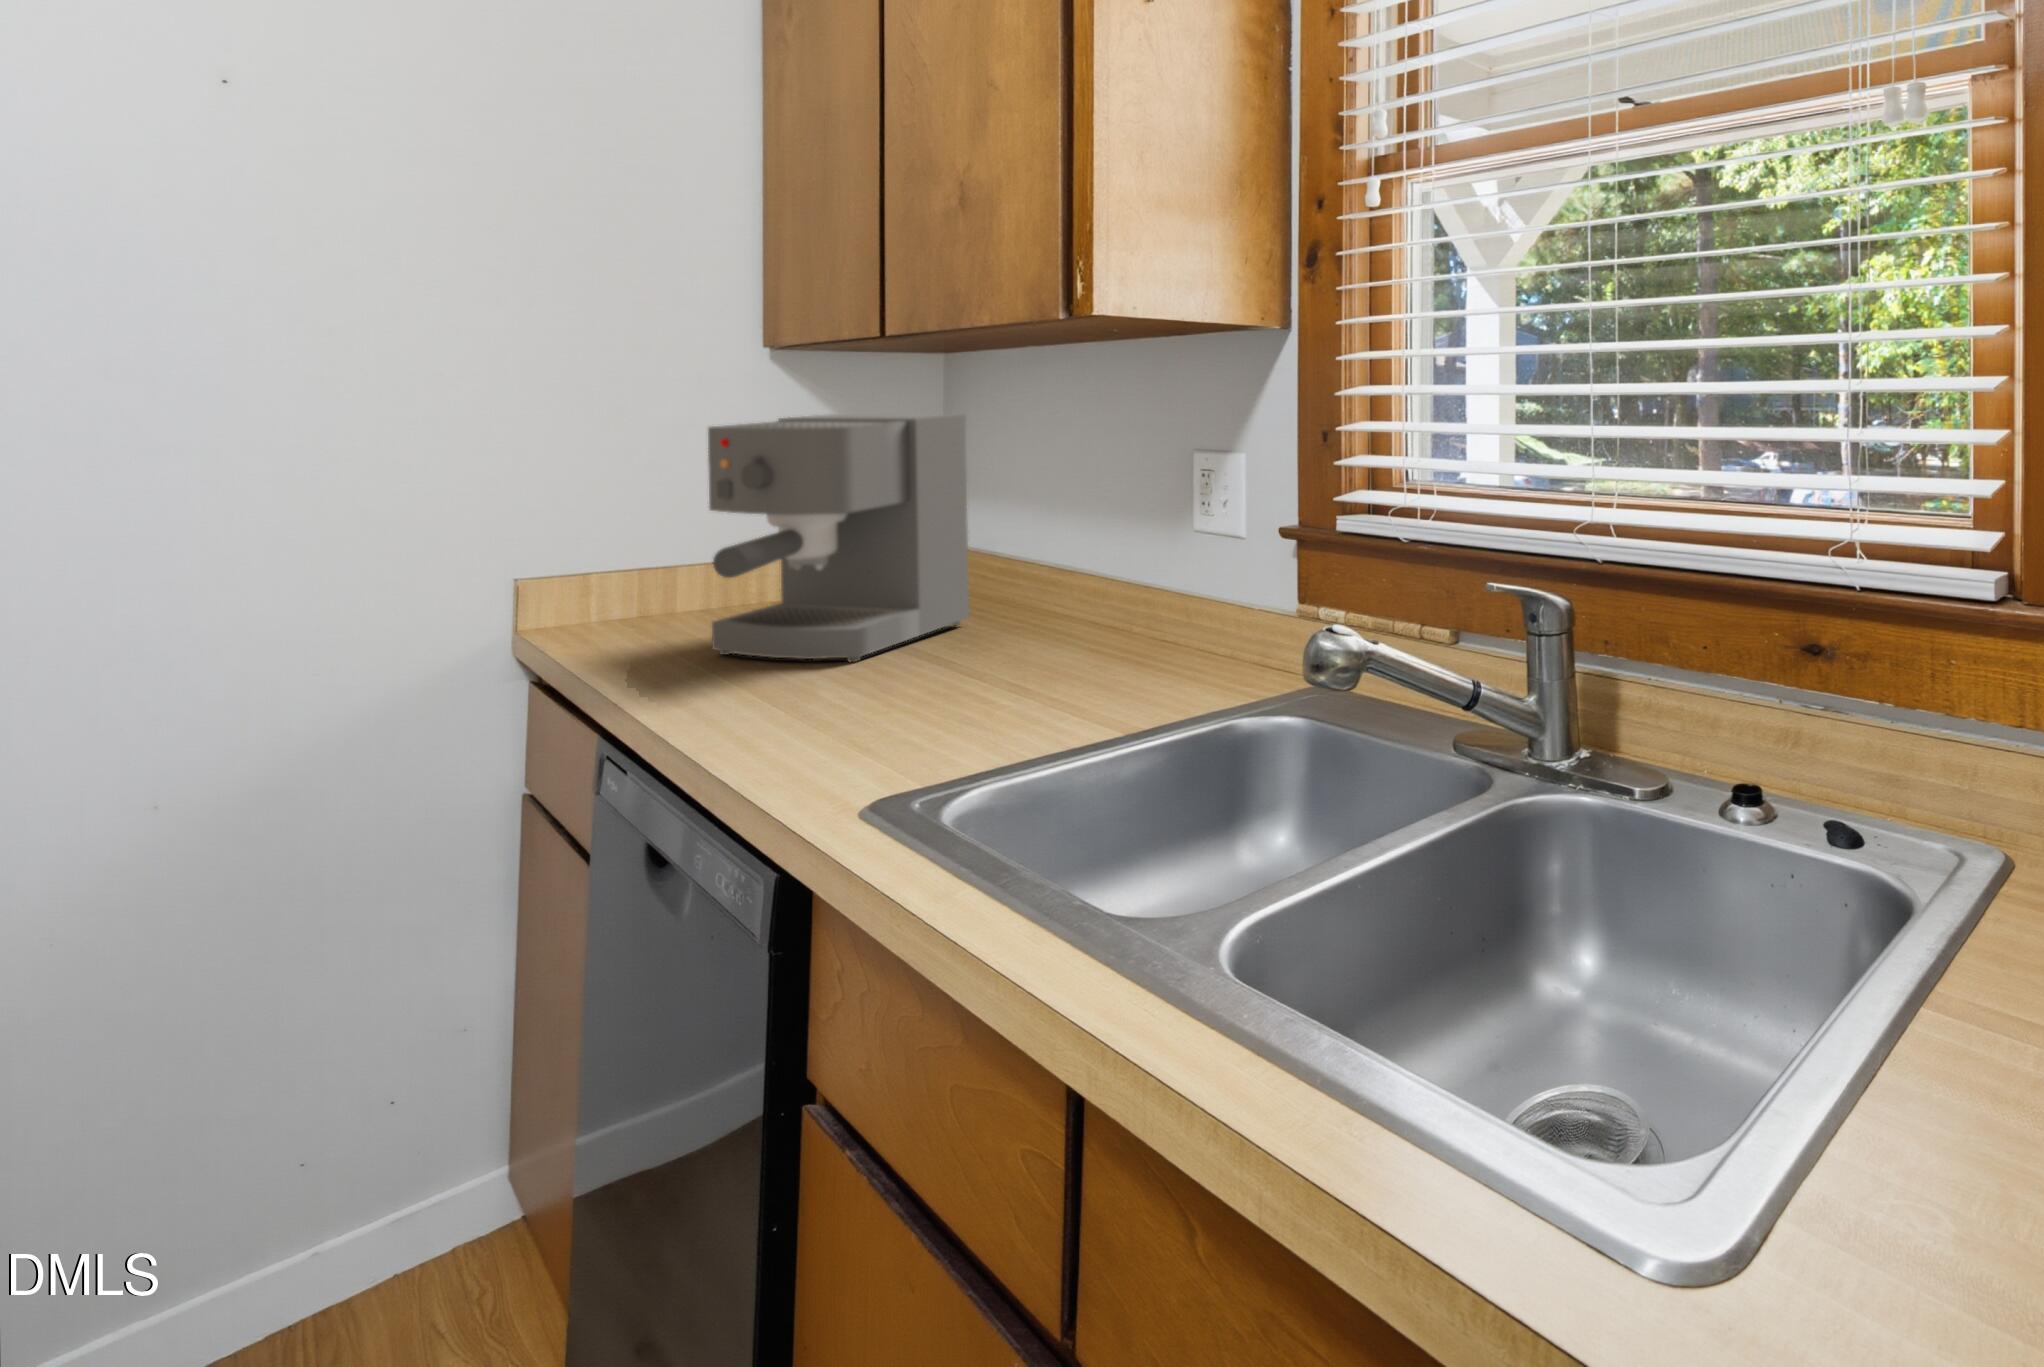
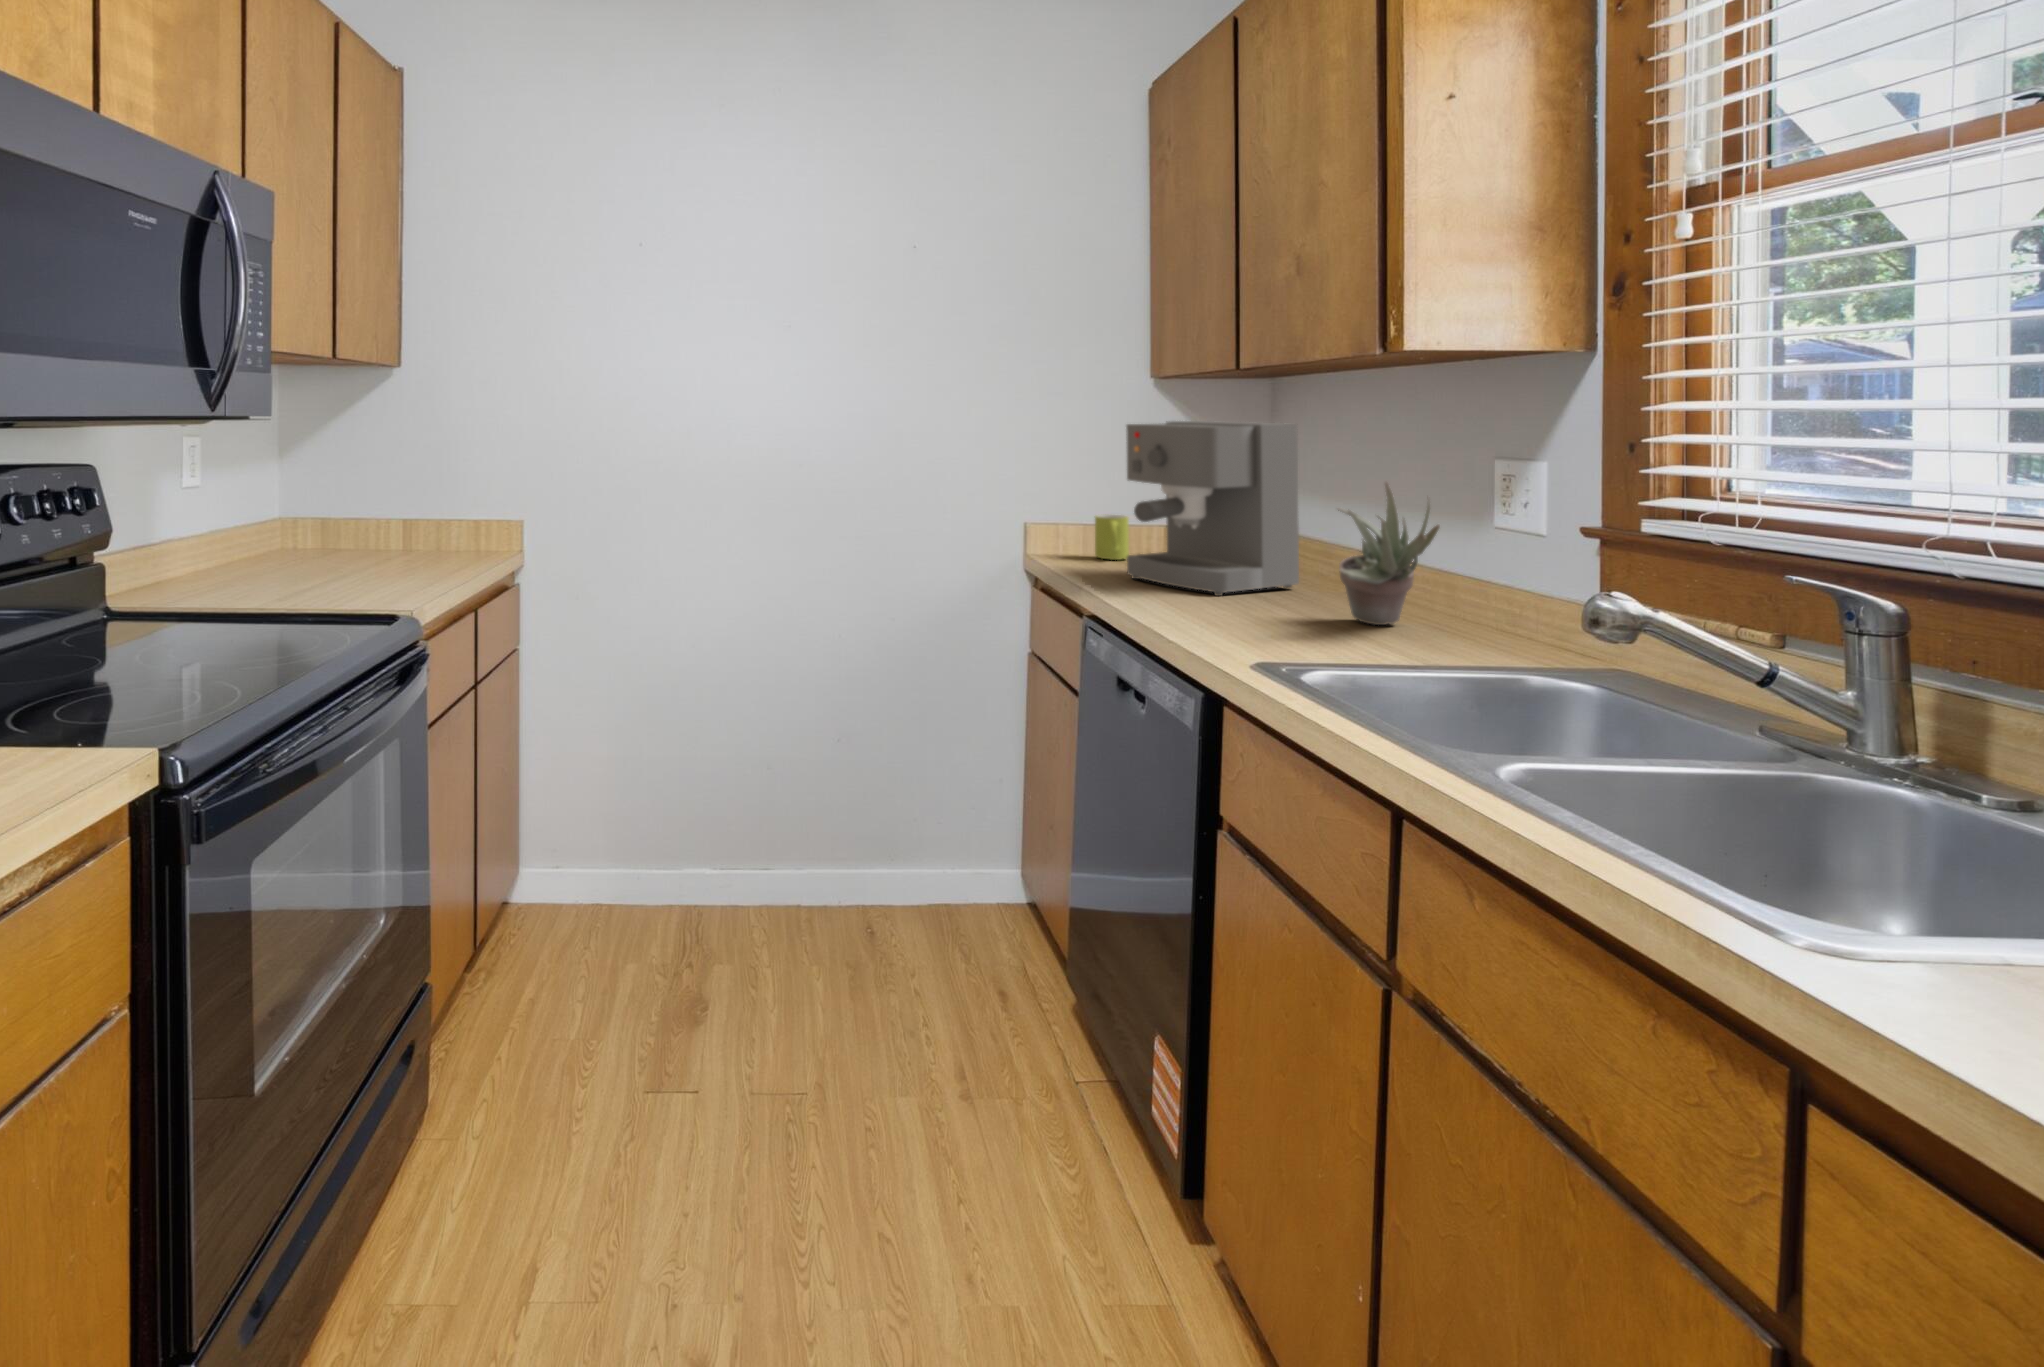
succulent plant: none [1012,490,1134,671] -> present [1338,482,1440,625]
mug: none [669,552,728,621] -> present [1095,515,1129,560]

